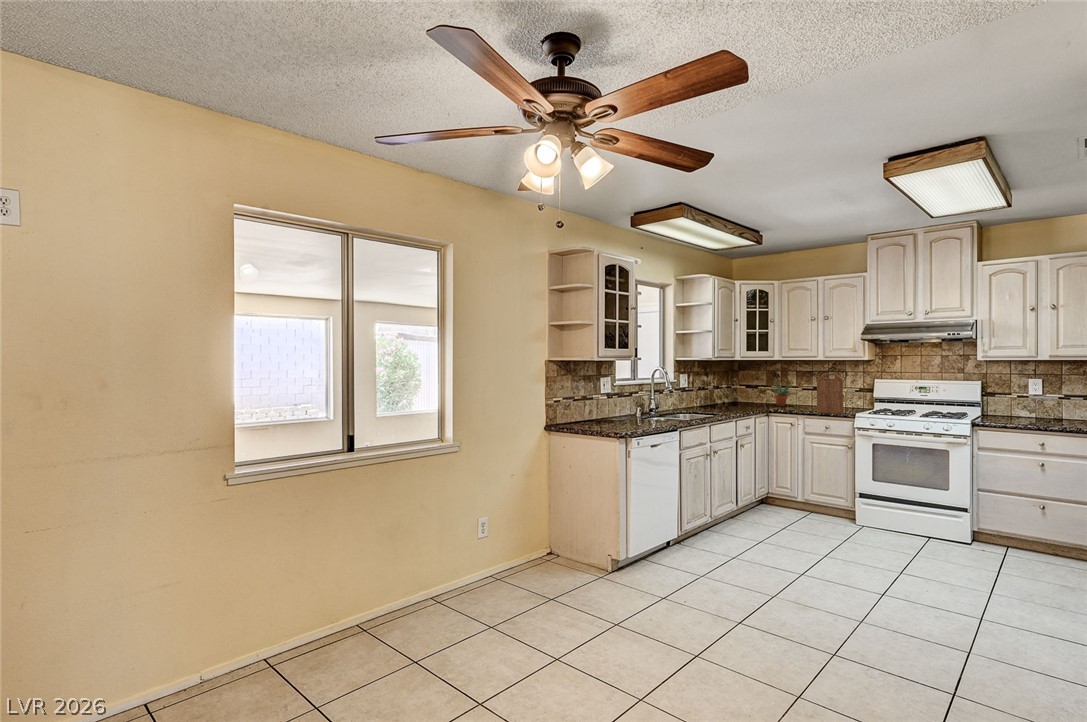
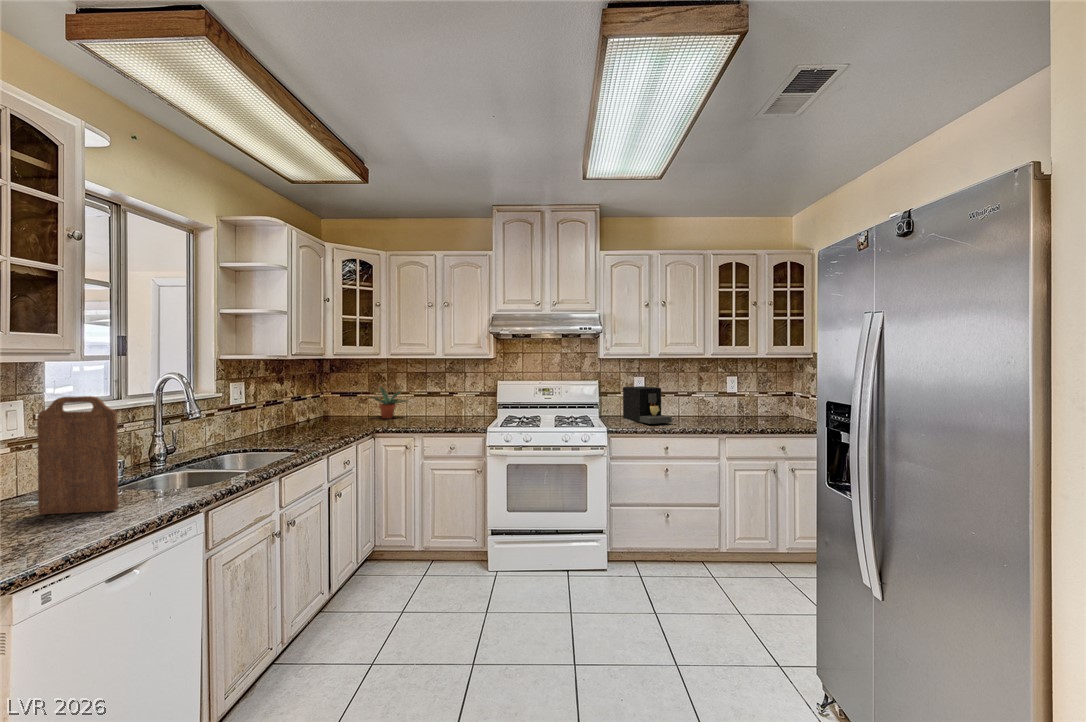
cutting board: present [817,373,843,414] -> present [37,396,118,515]
coffee maker: none [1008,388,1059,423] -> present [623,386,672,424]

